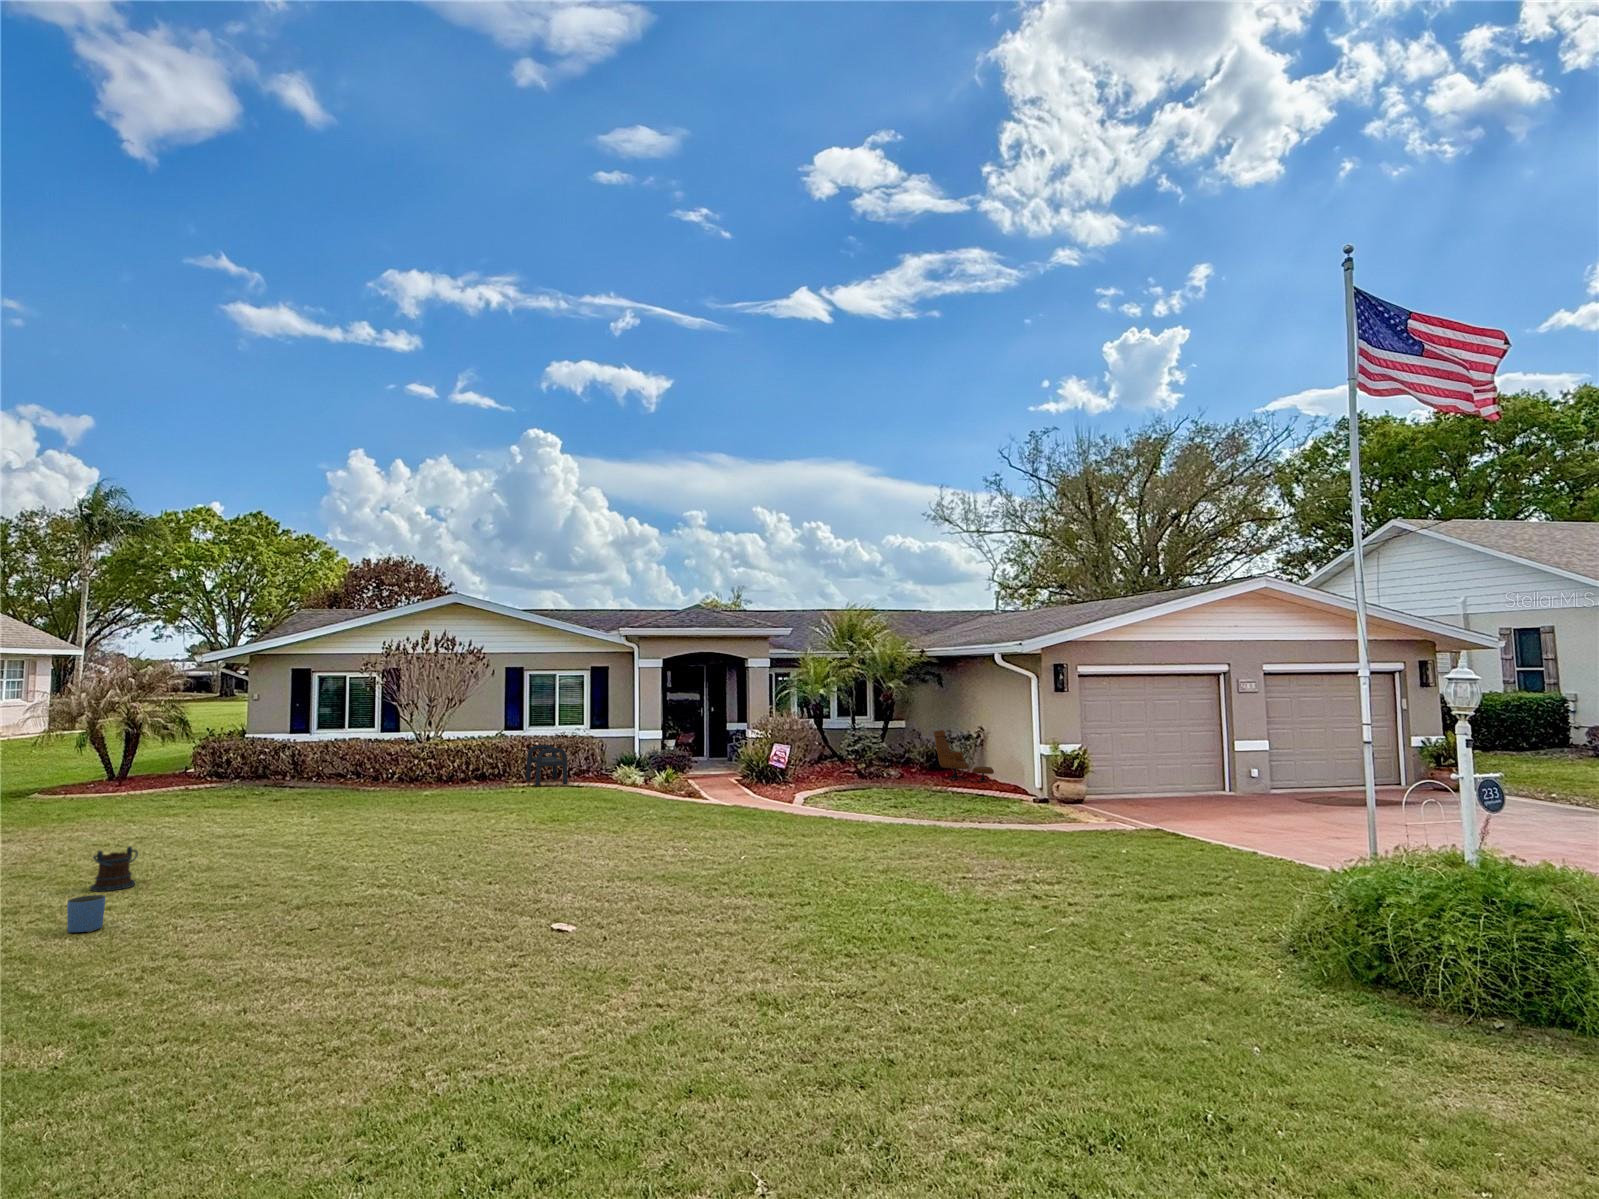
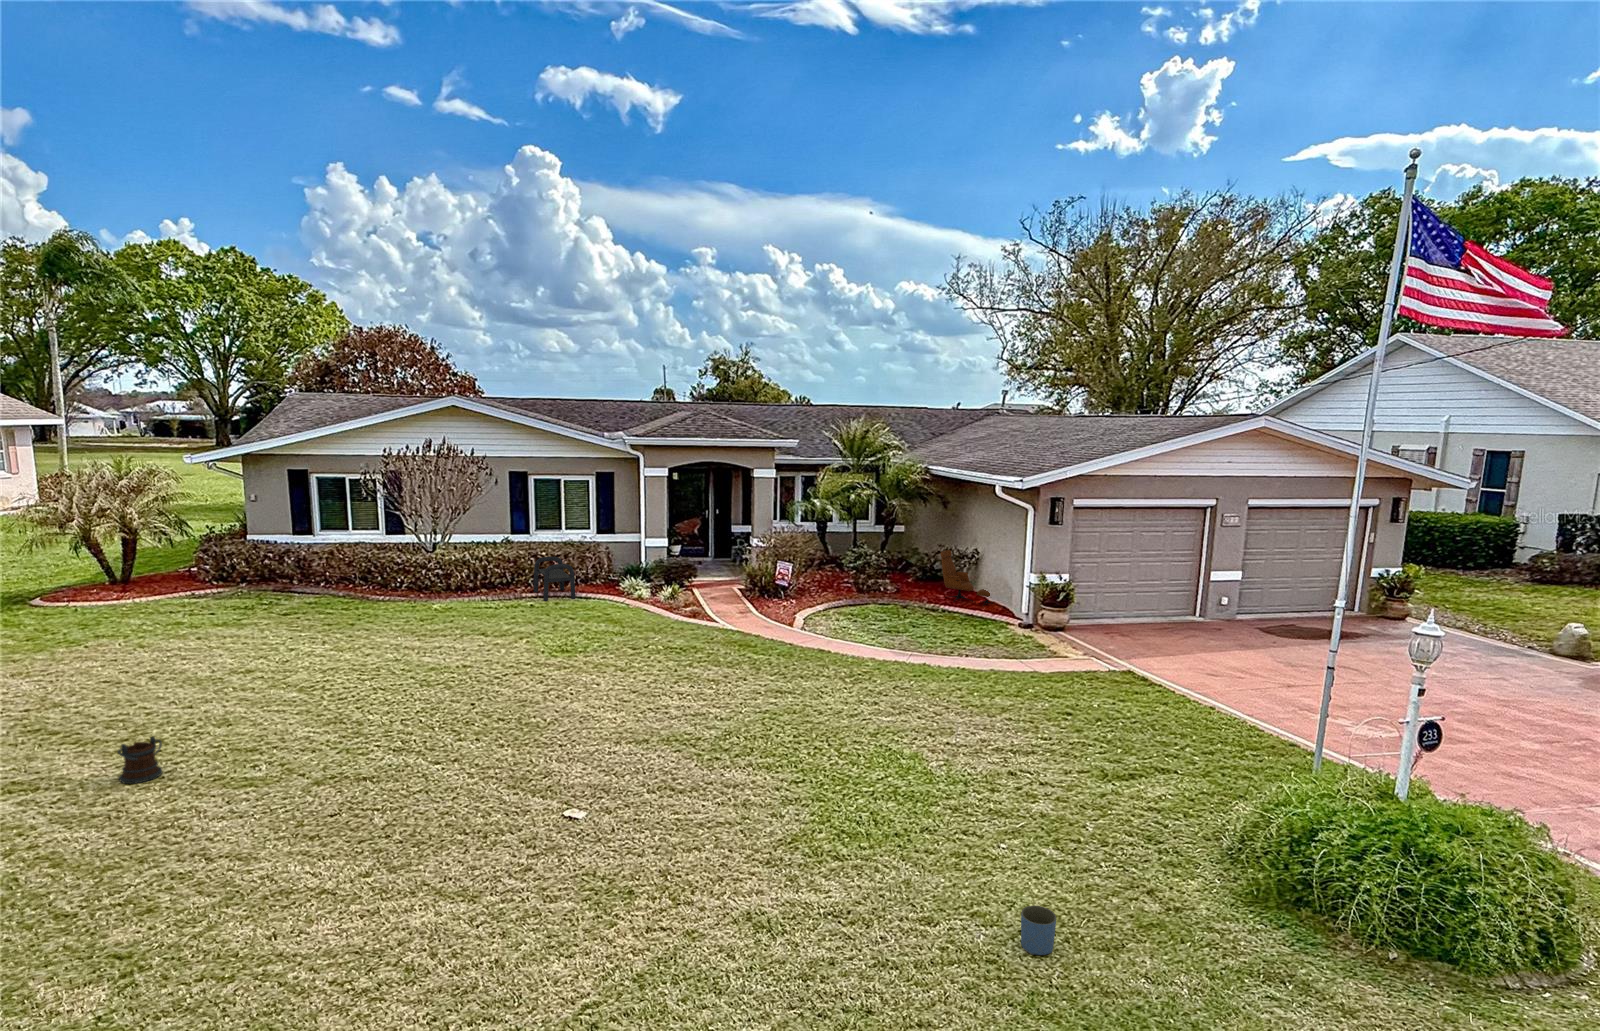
planter: present [67,895,106,933] -> present [1021,906,1056,955]

